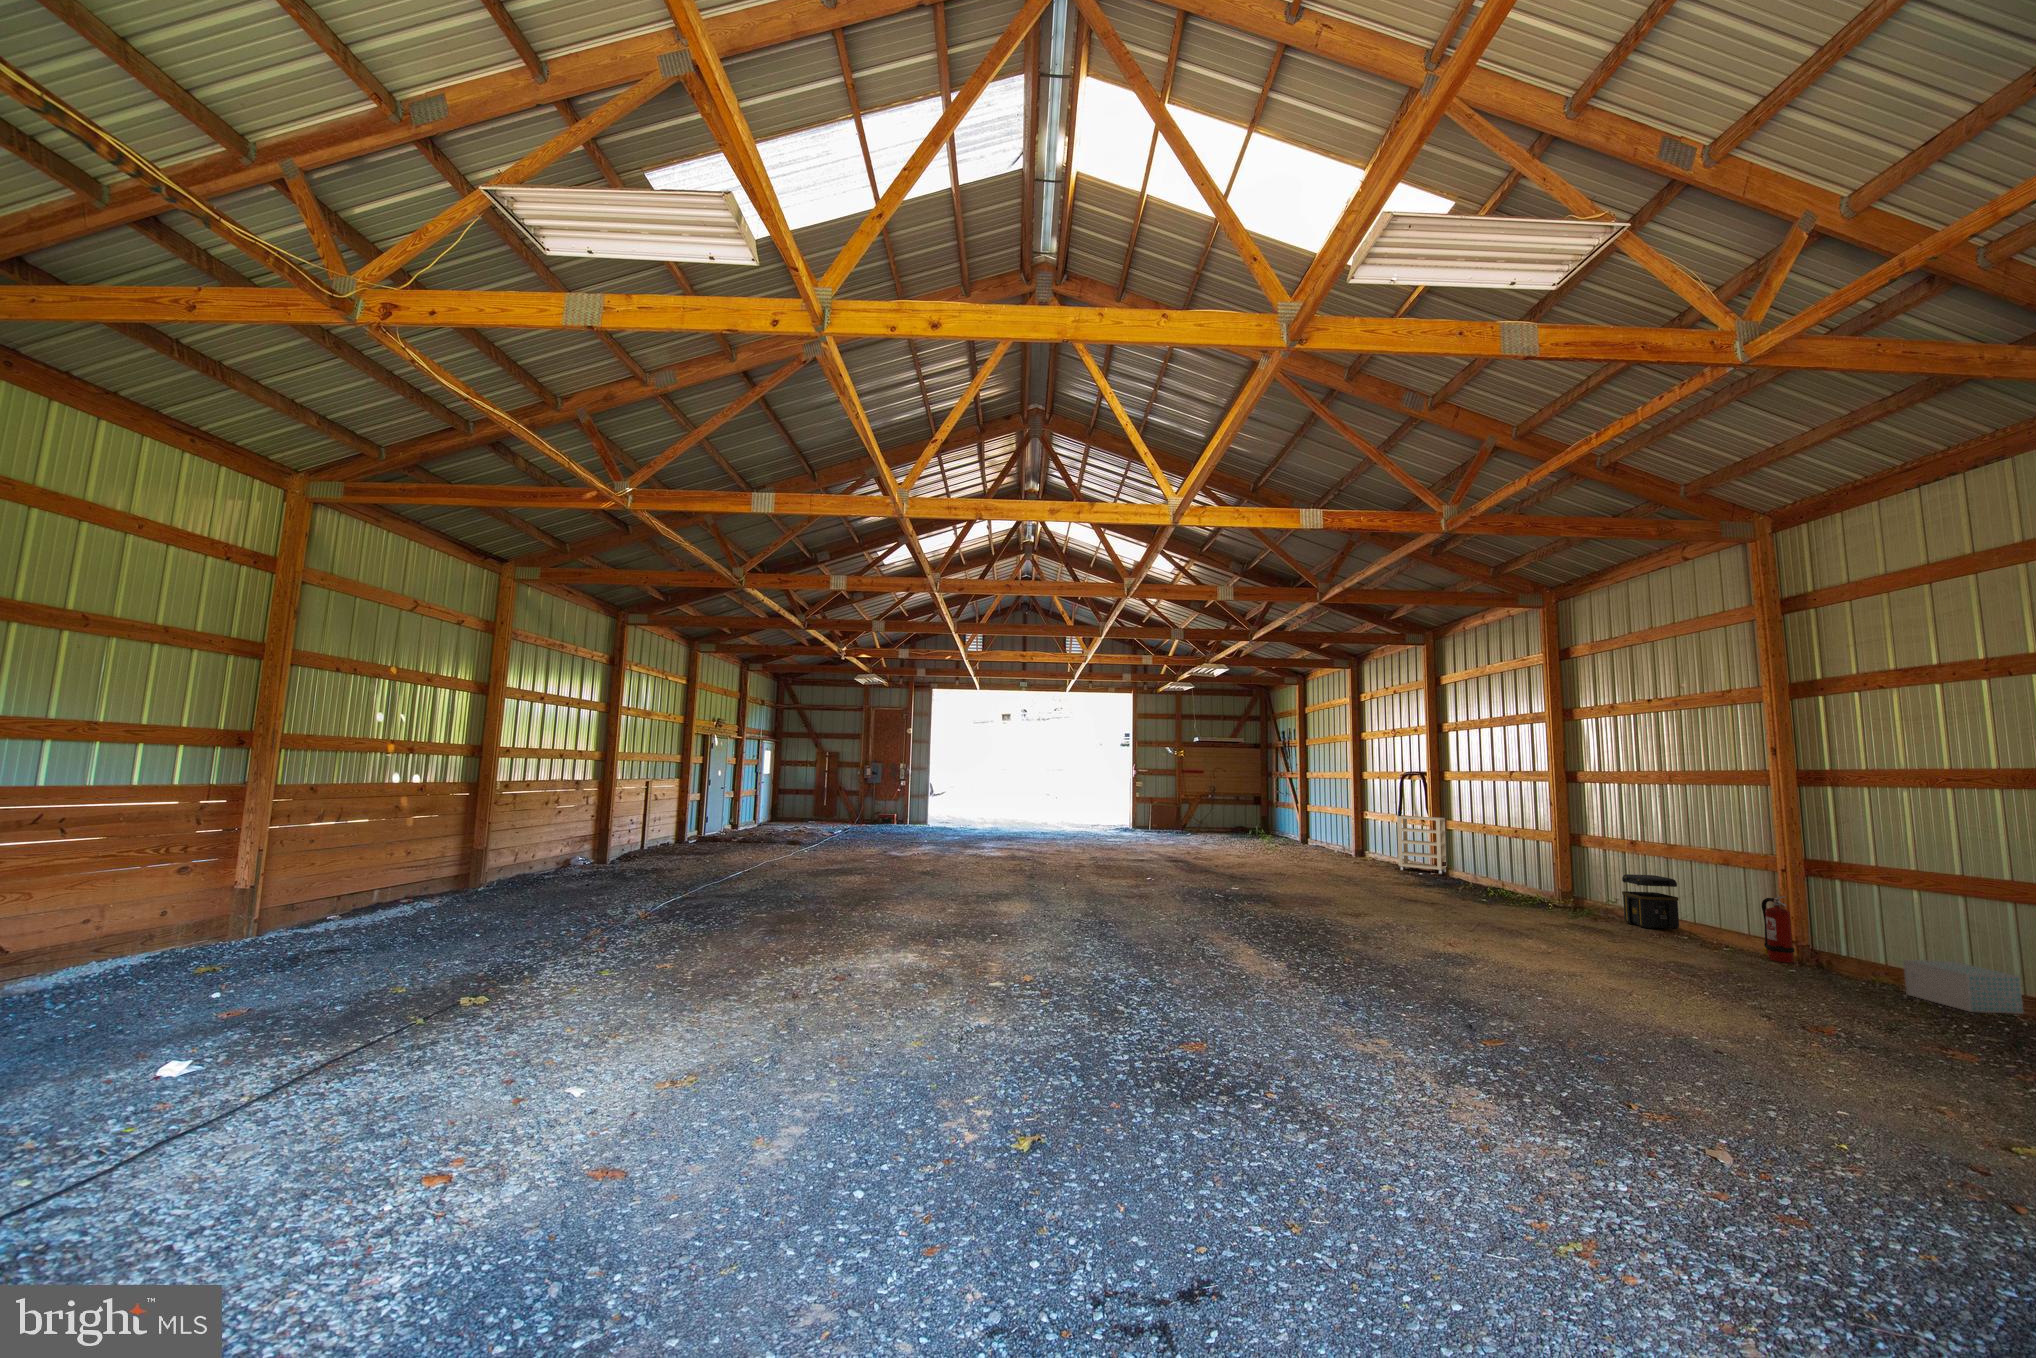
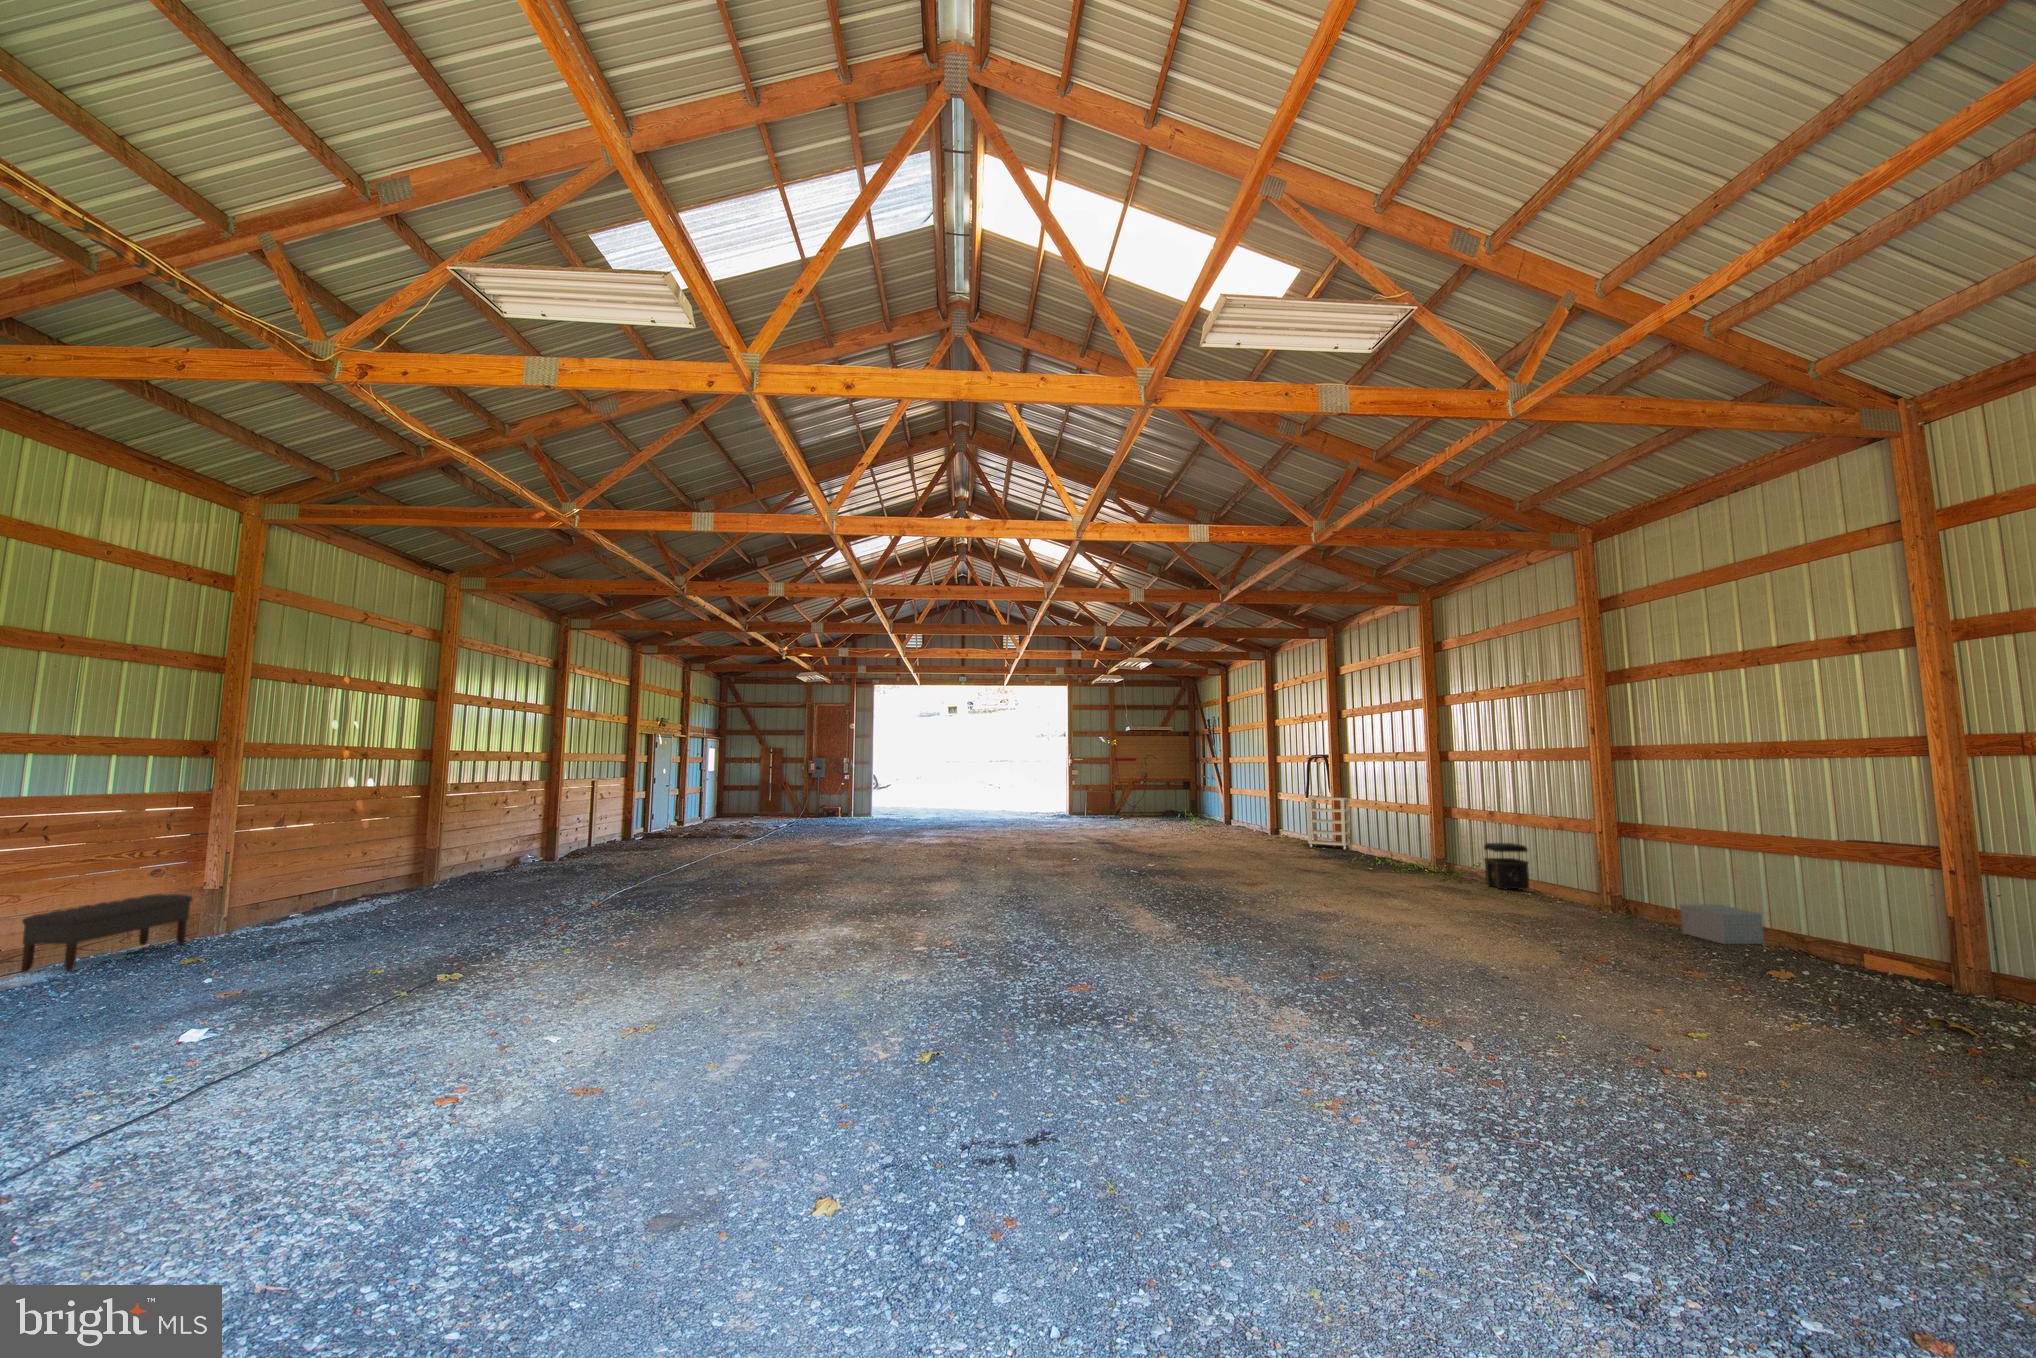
bench: none [32,892,221,976] -> present [21,894,192,973]
fire extinguisher: present [1761,896,1794,963] -> none [1585,856,1609,913]

